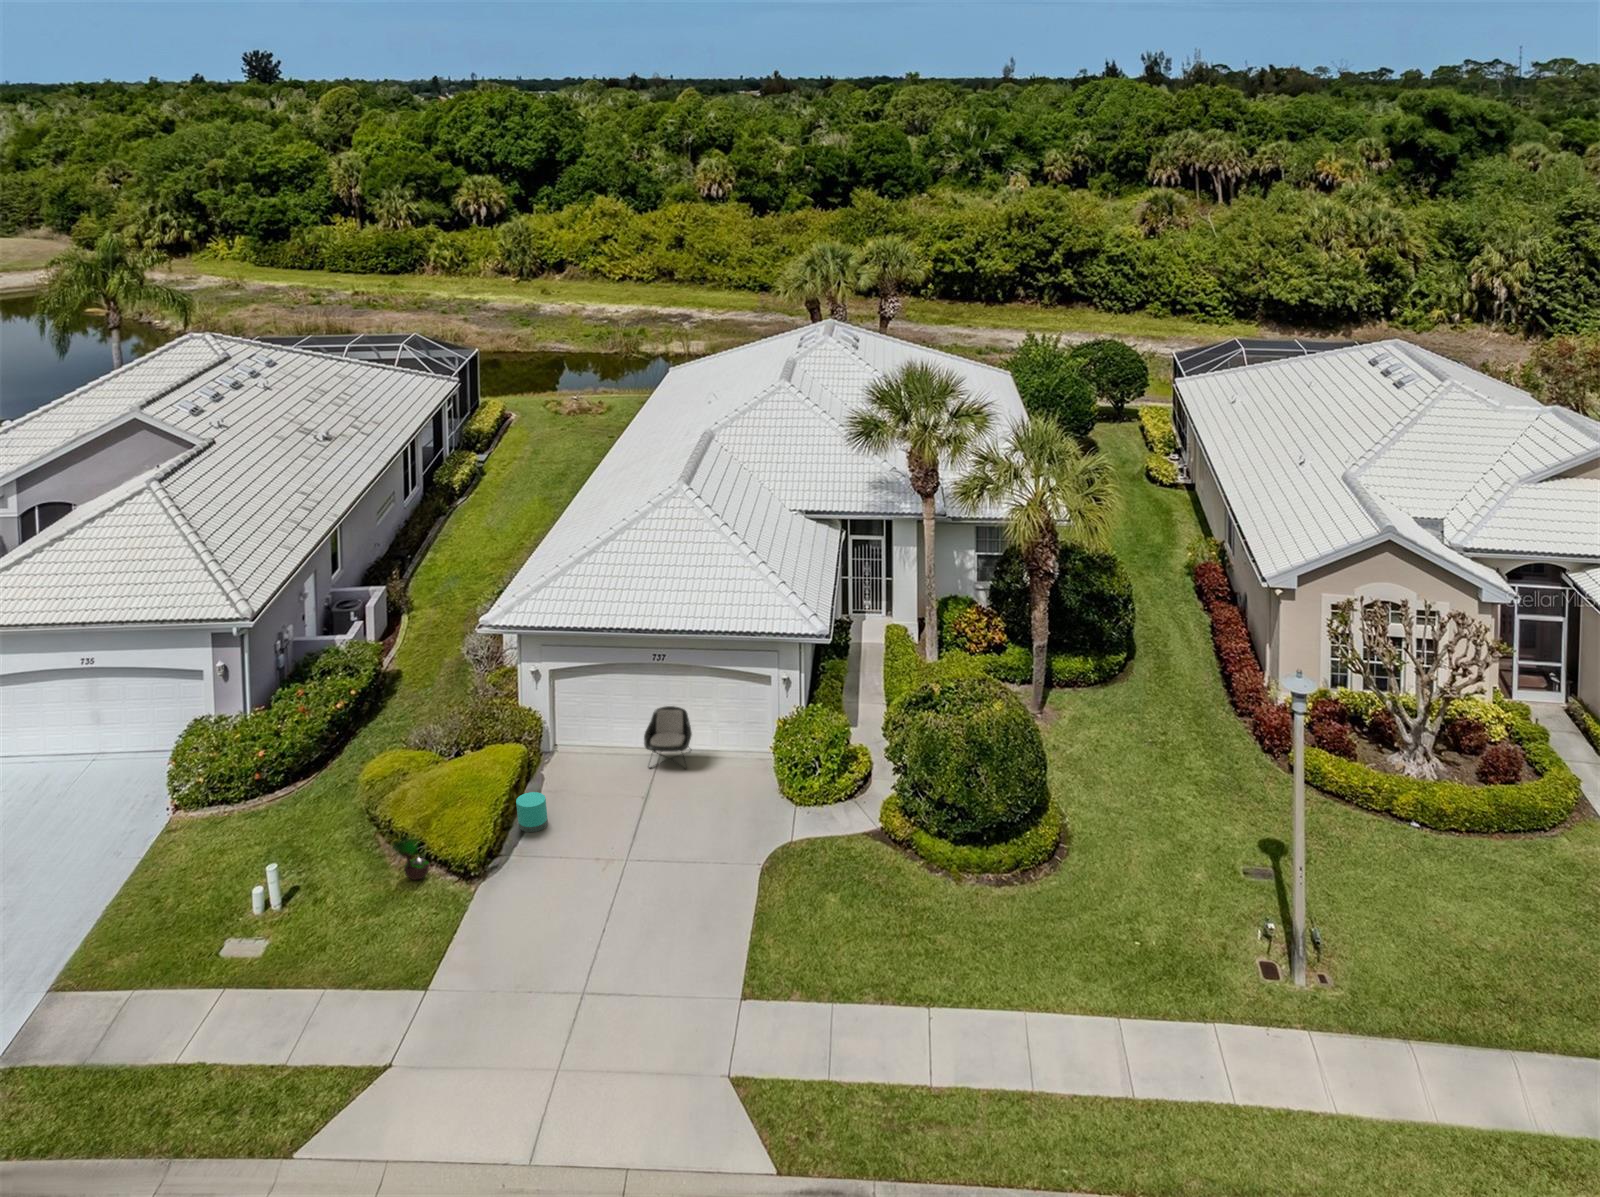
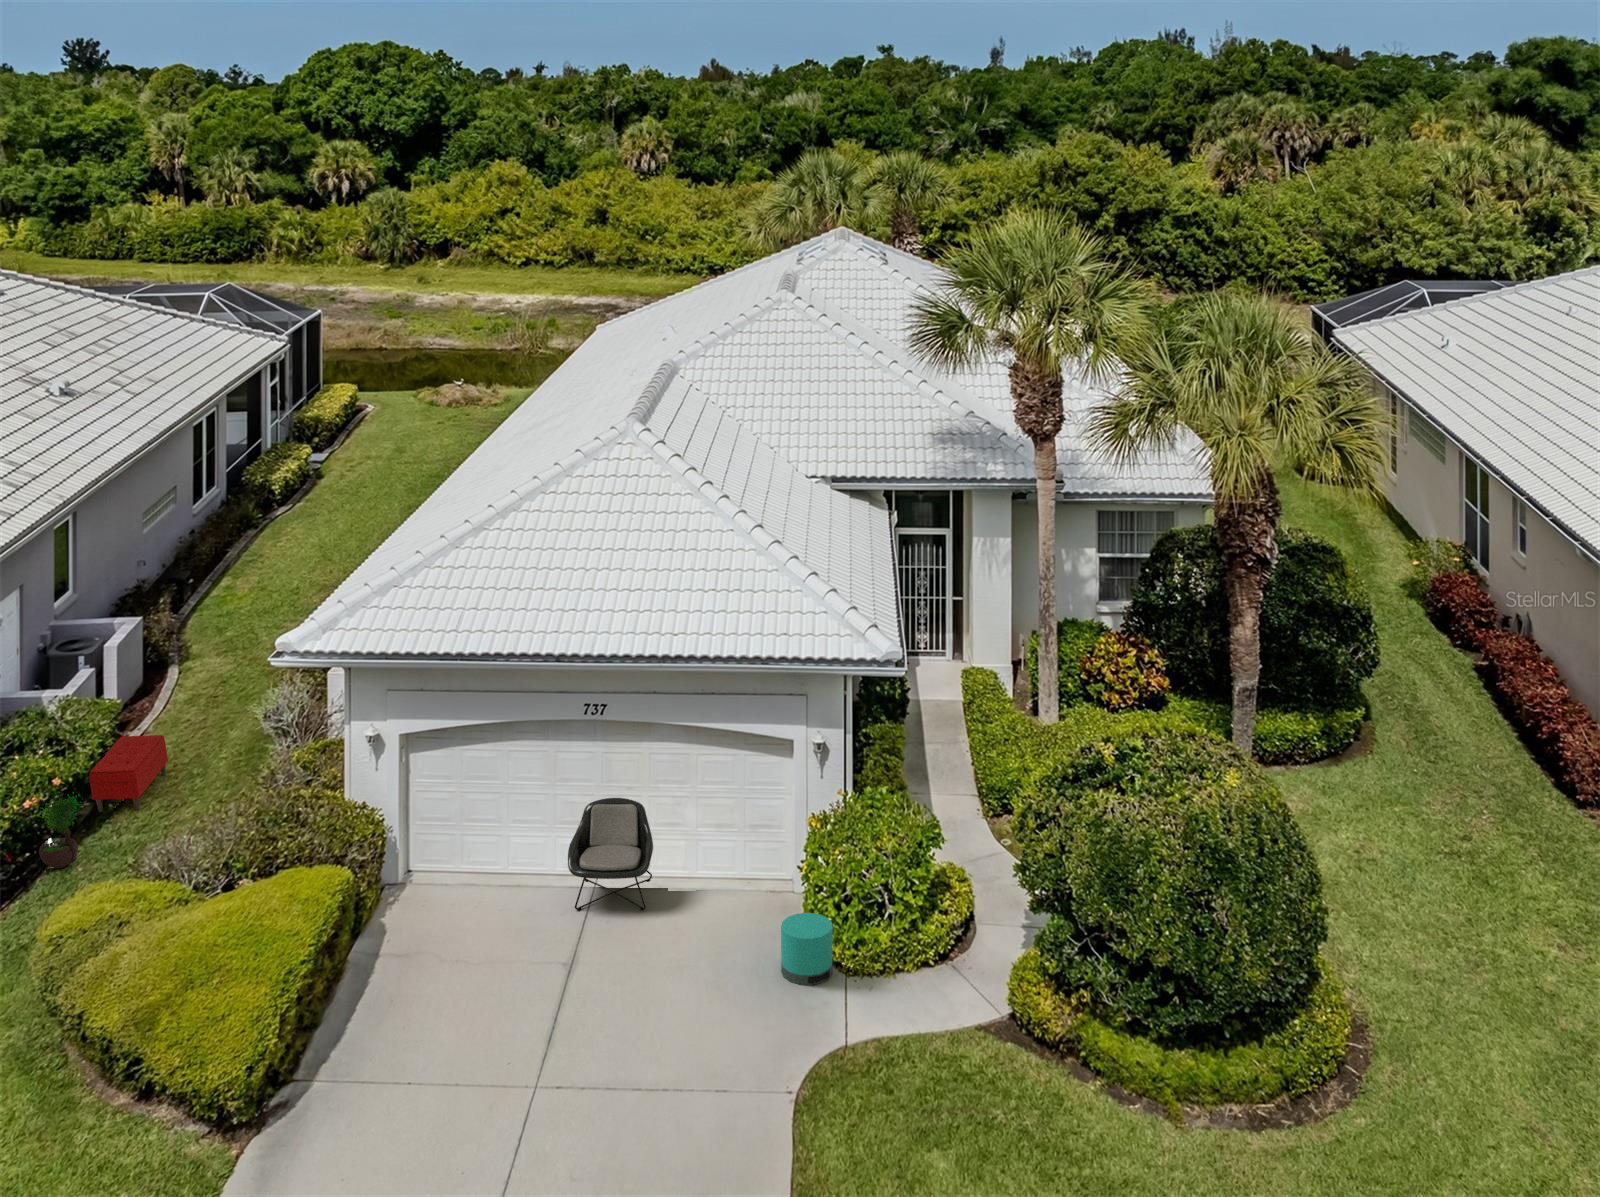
bench: none [370,662,411,708] -> present [89,735,168,812]
trash can: present [516,792,548,832] -> present [781,913,833,985]
potted tree: present [390,837,429,880] -> present [39,792,81,868]

